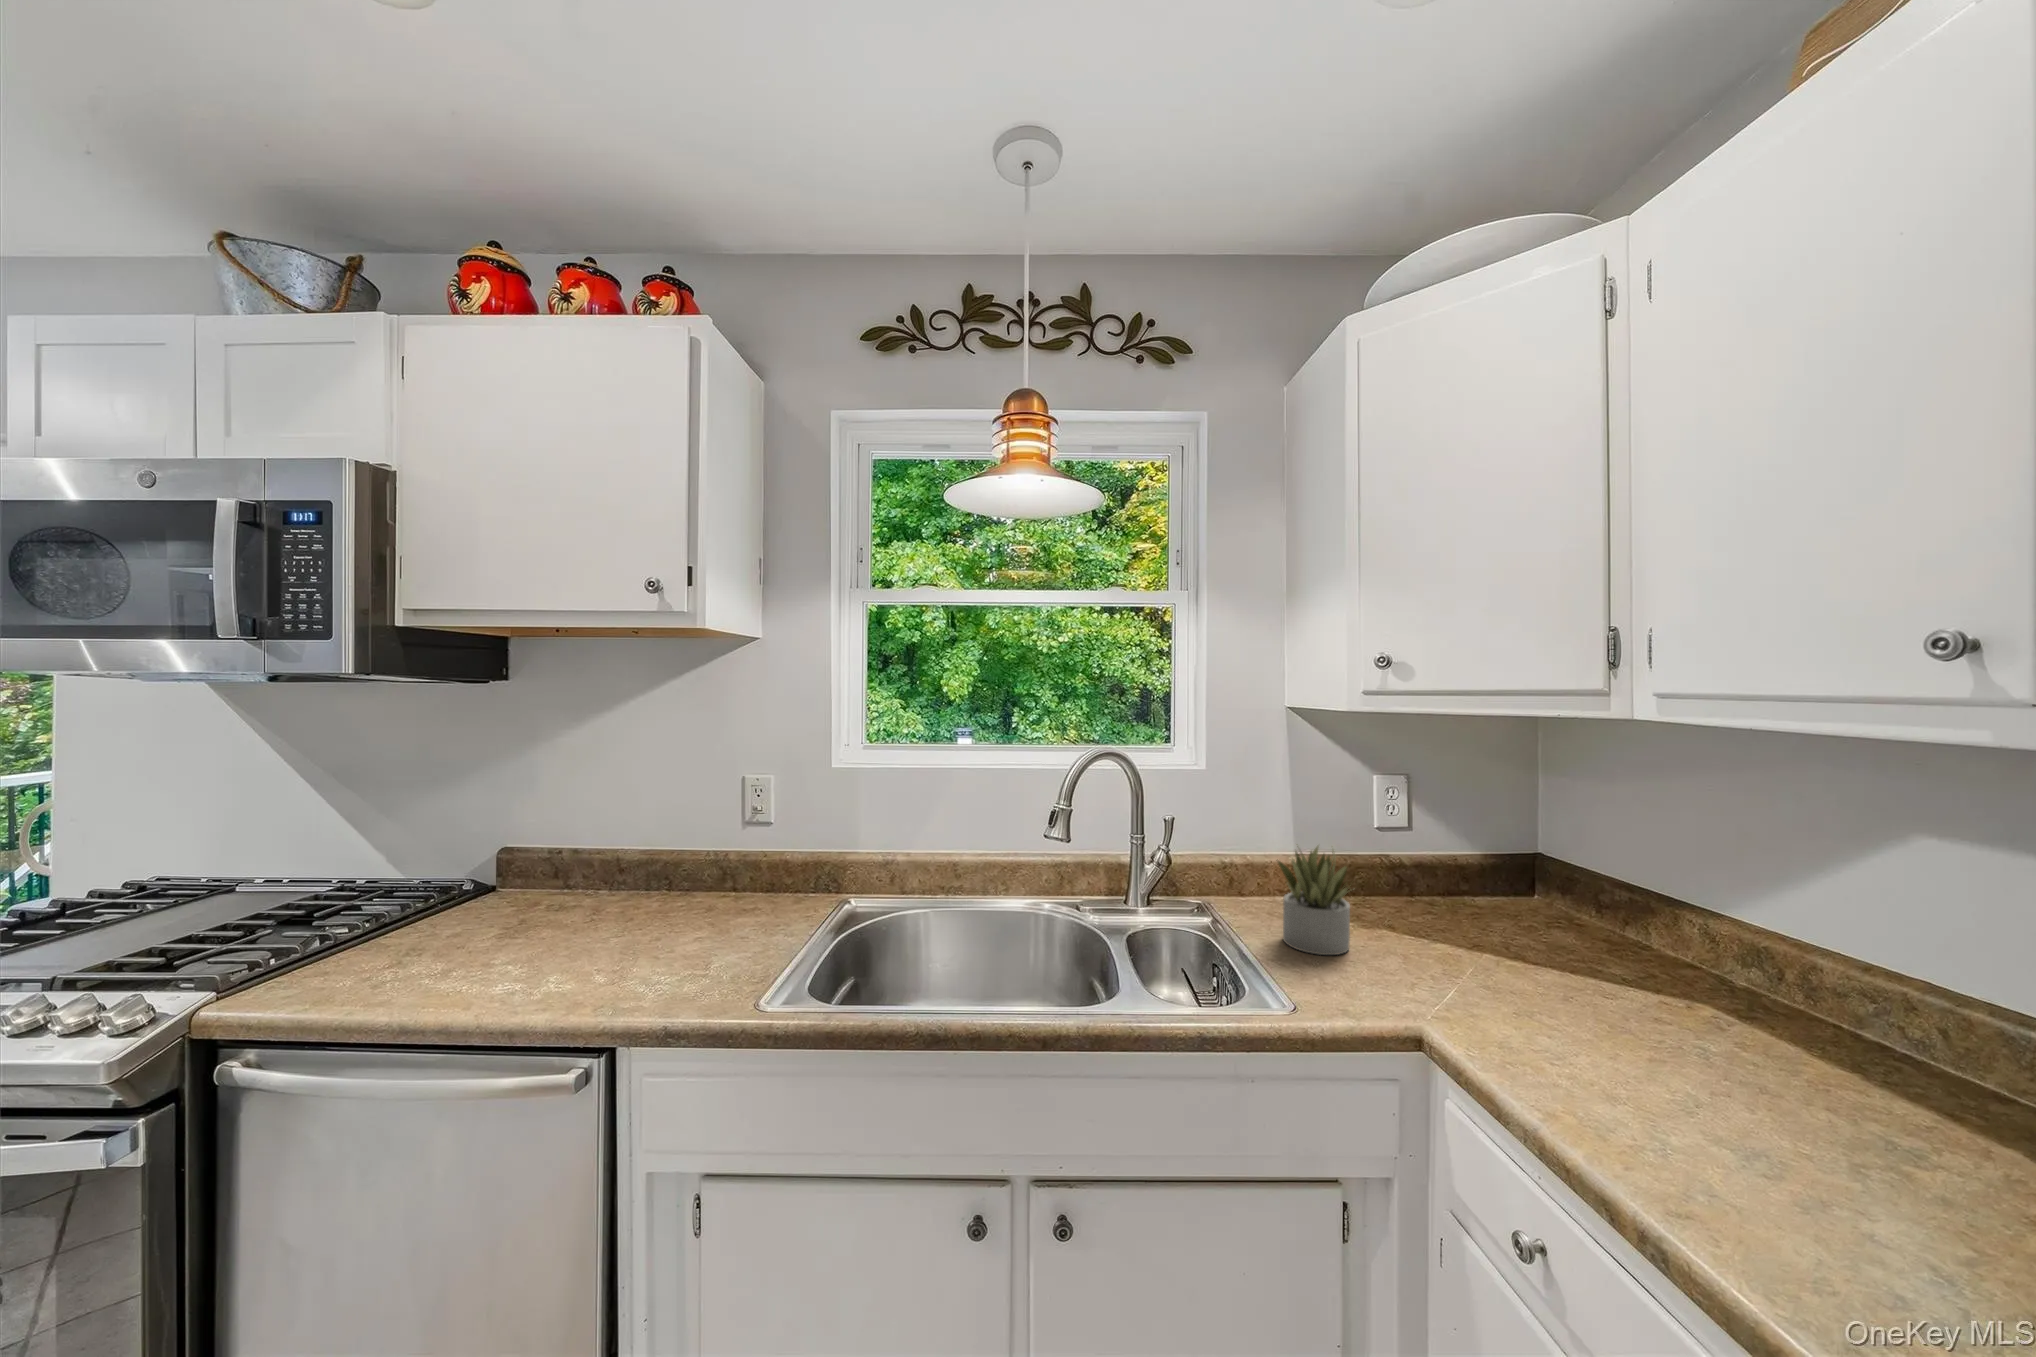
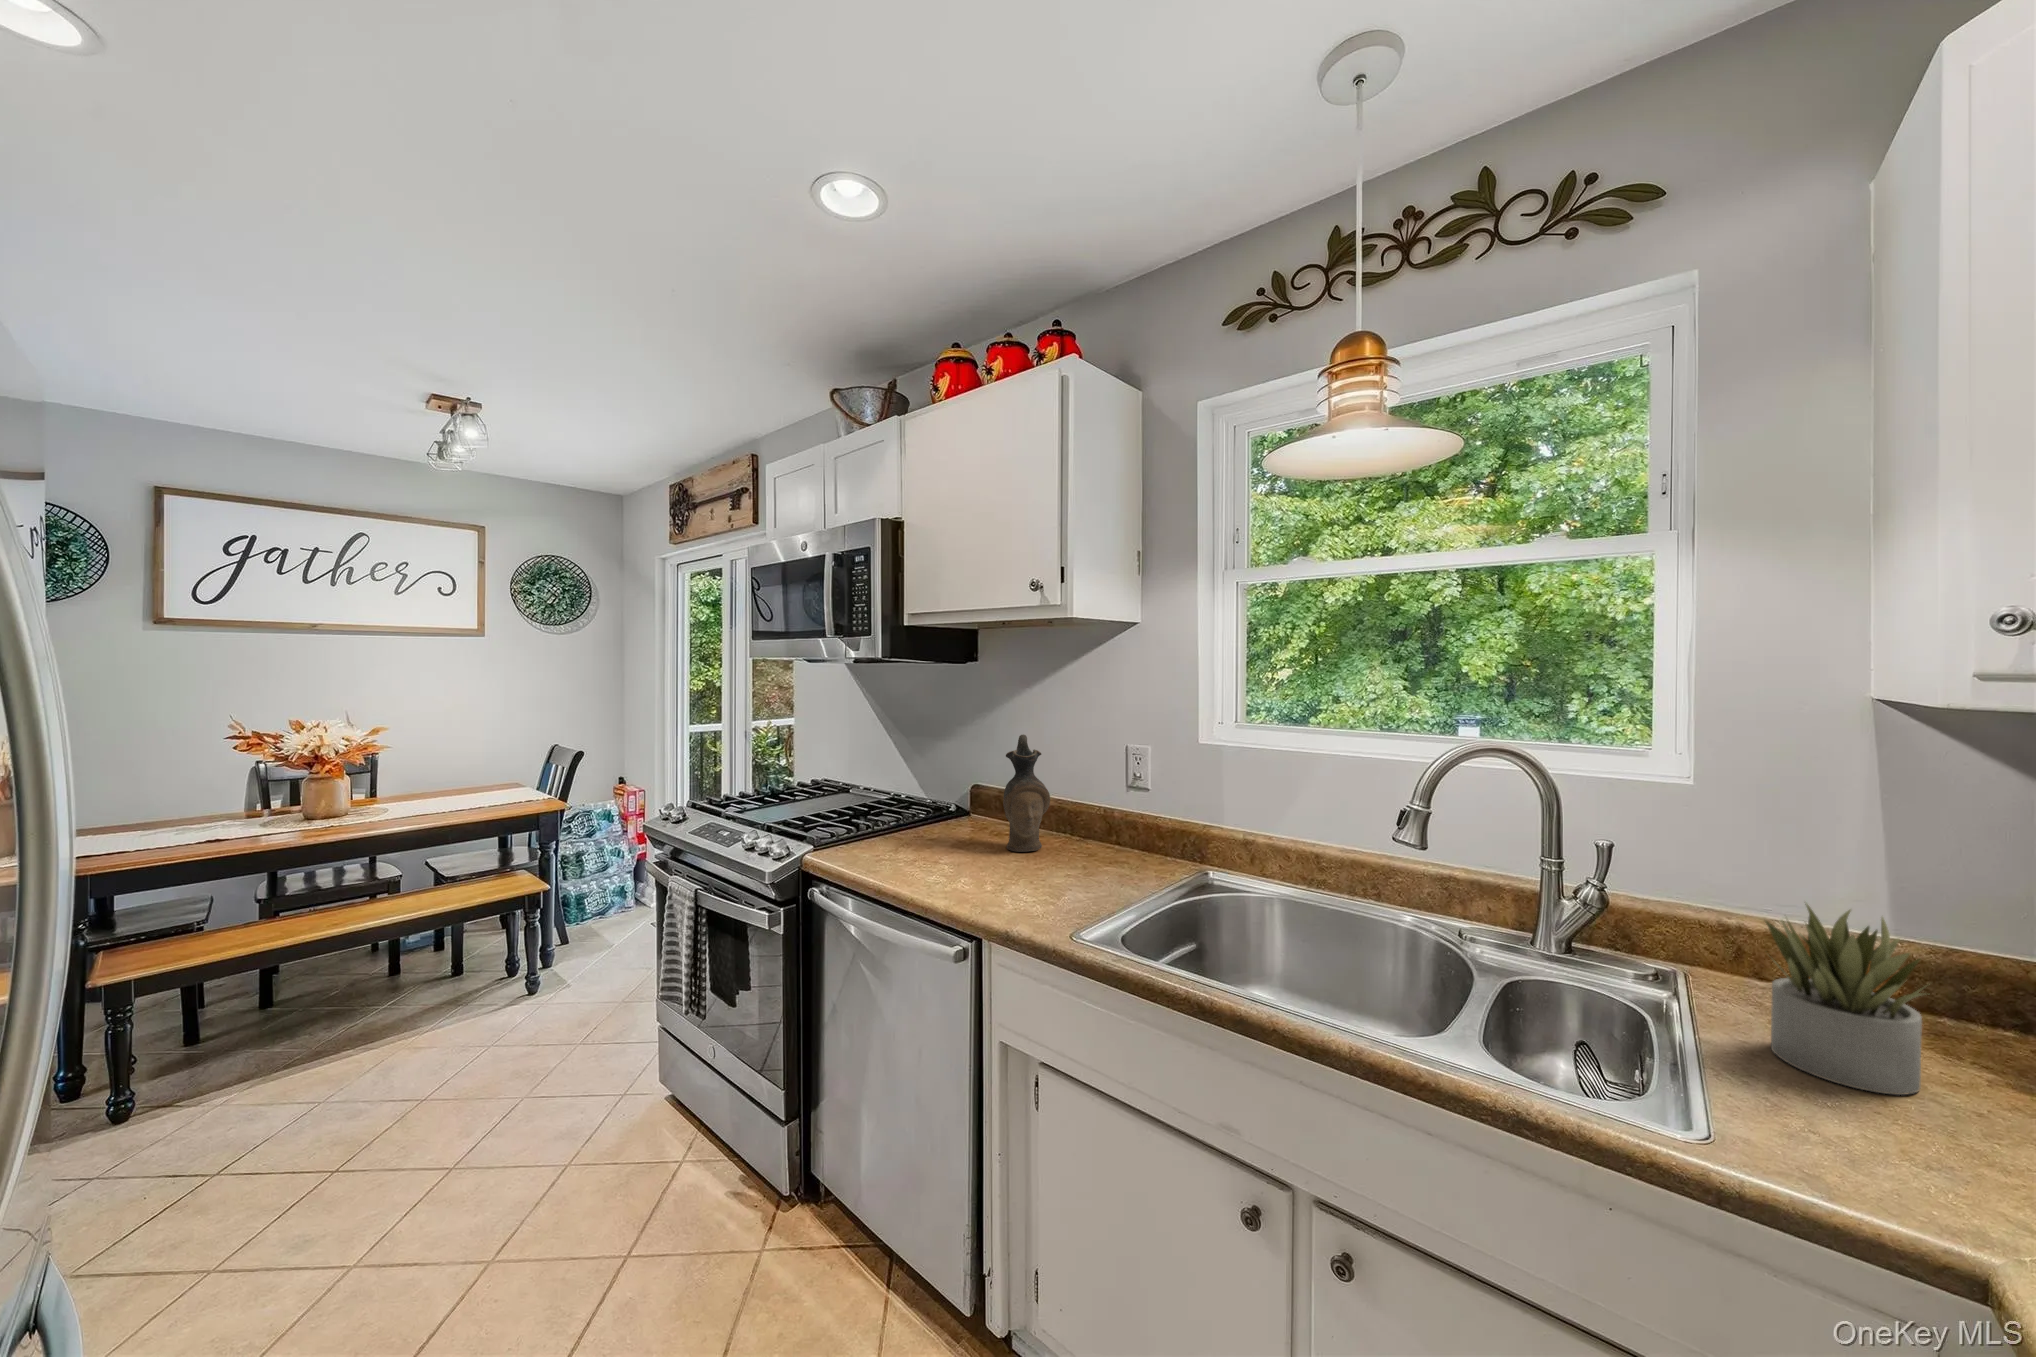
ceramic pitcher: none [592,772,659,923] -> present [1003,735,1050,852]

